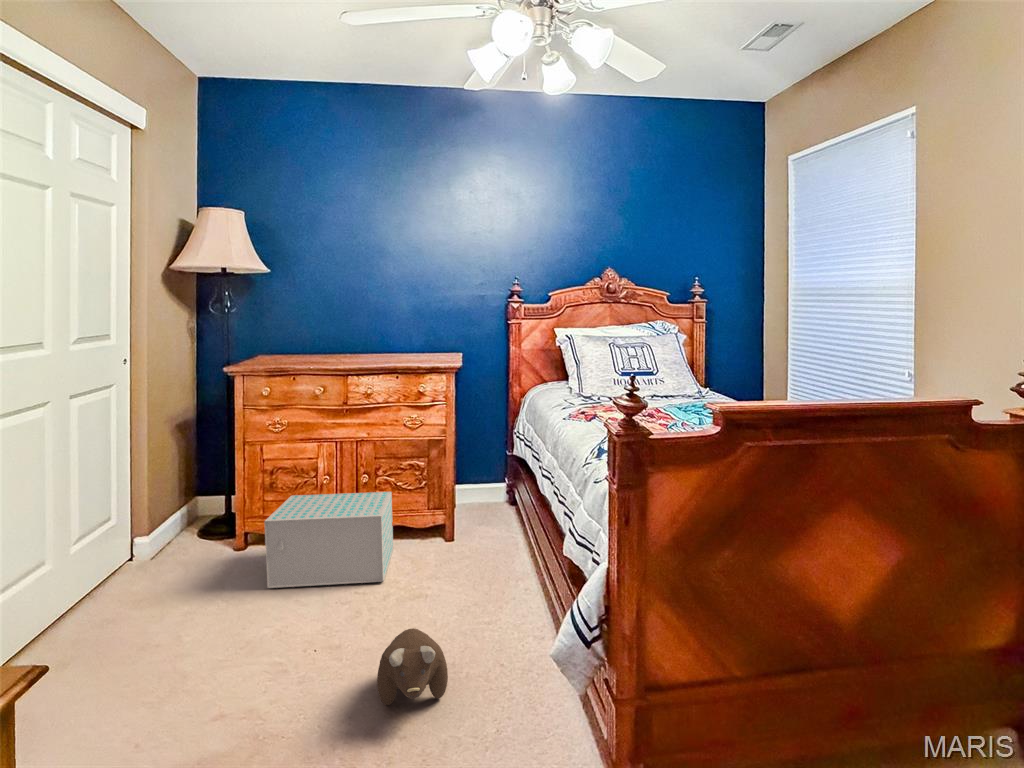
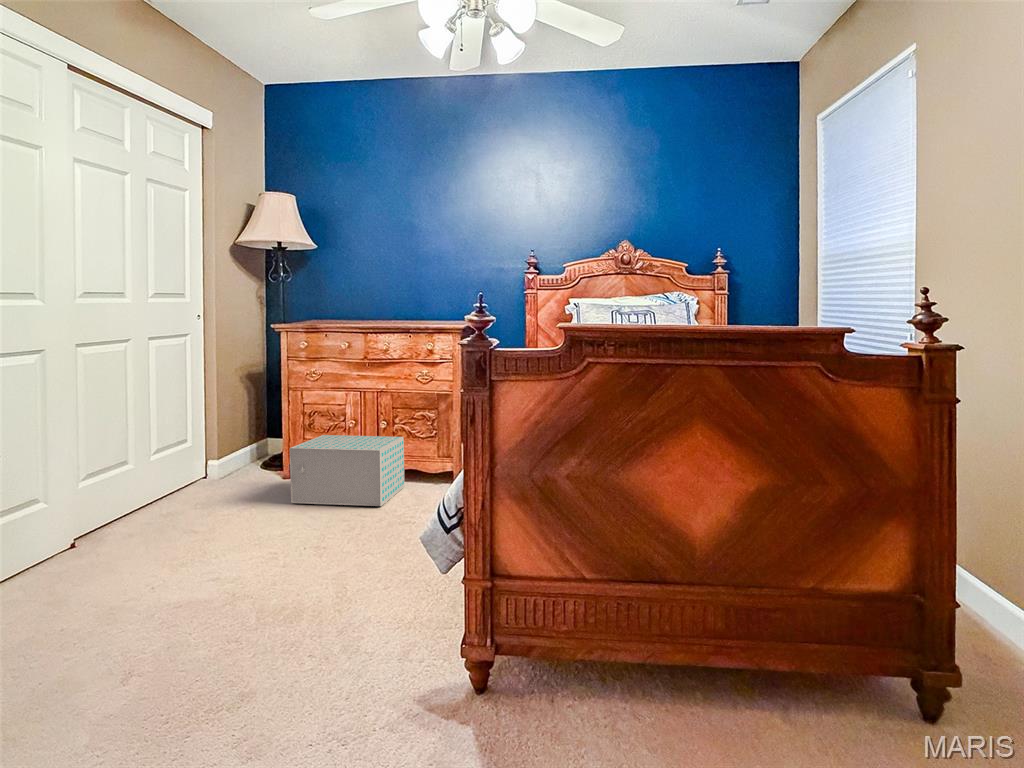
plush toy: present [377,628,448,705] -> none [327,522,382,576]

